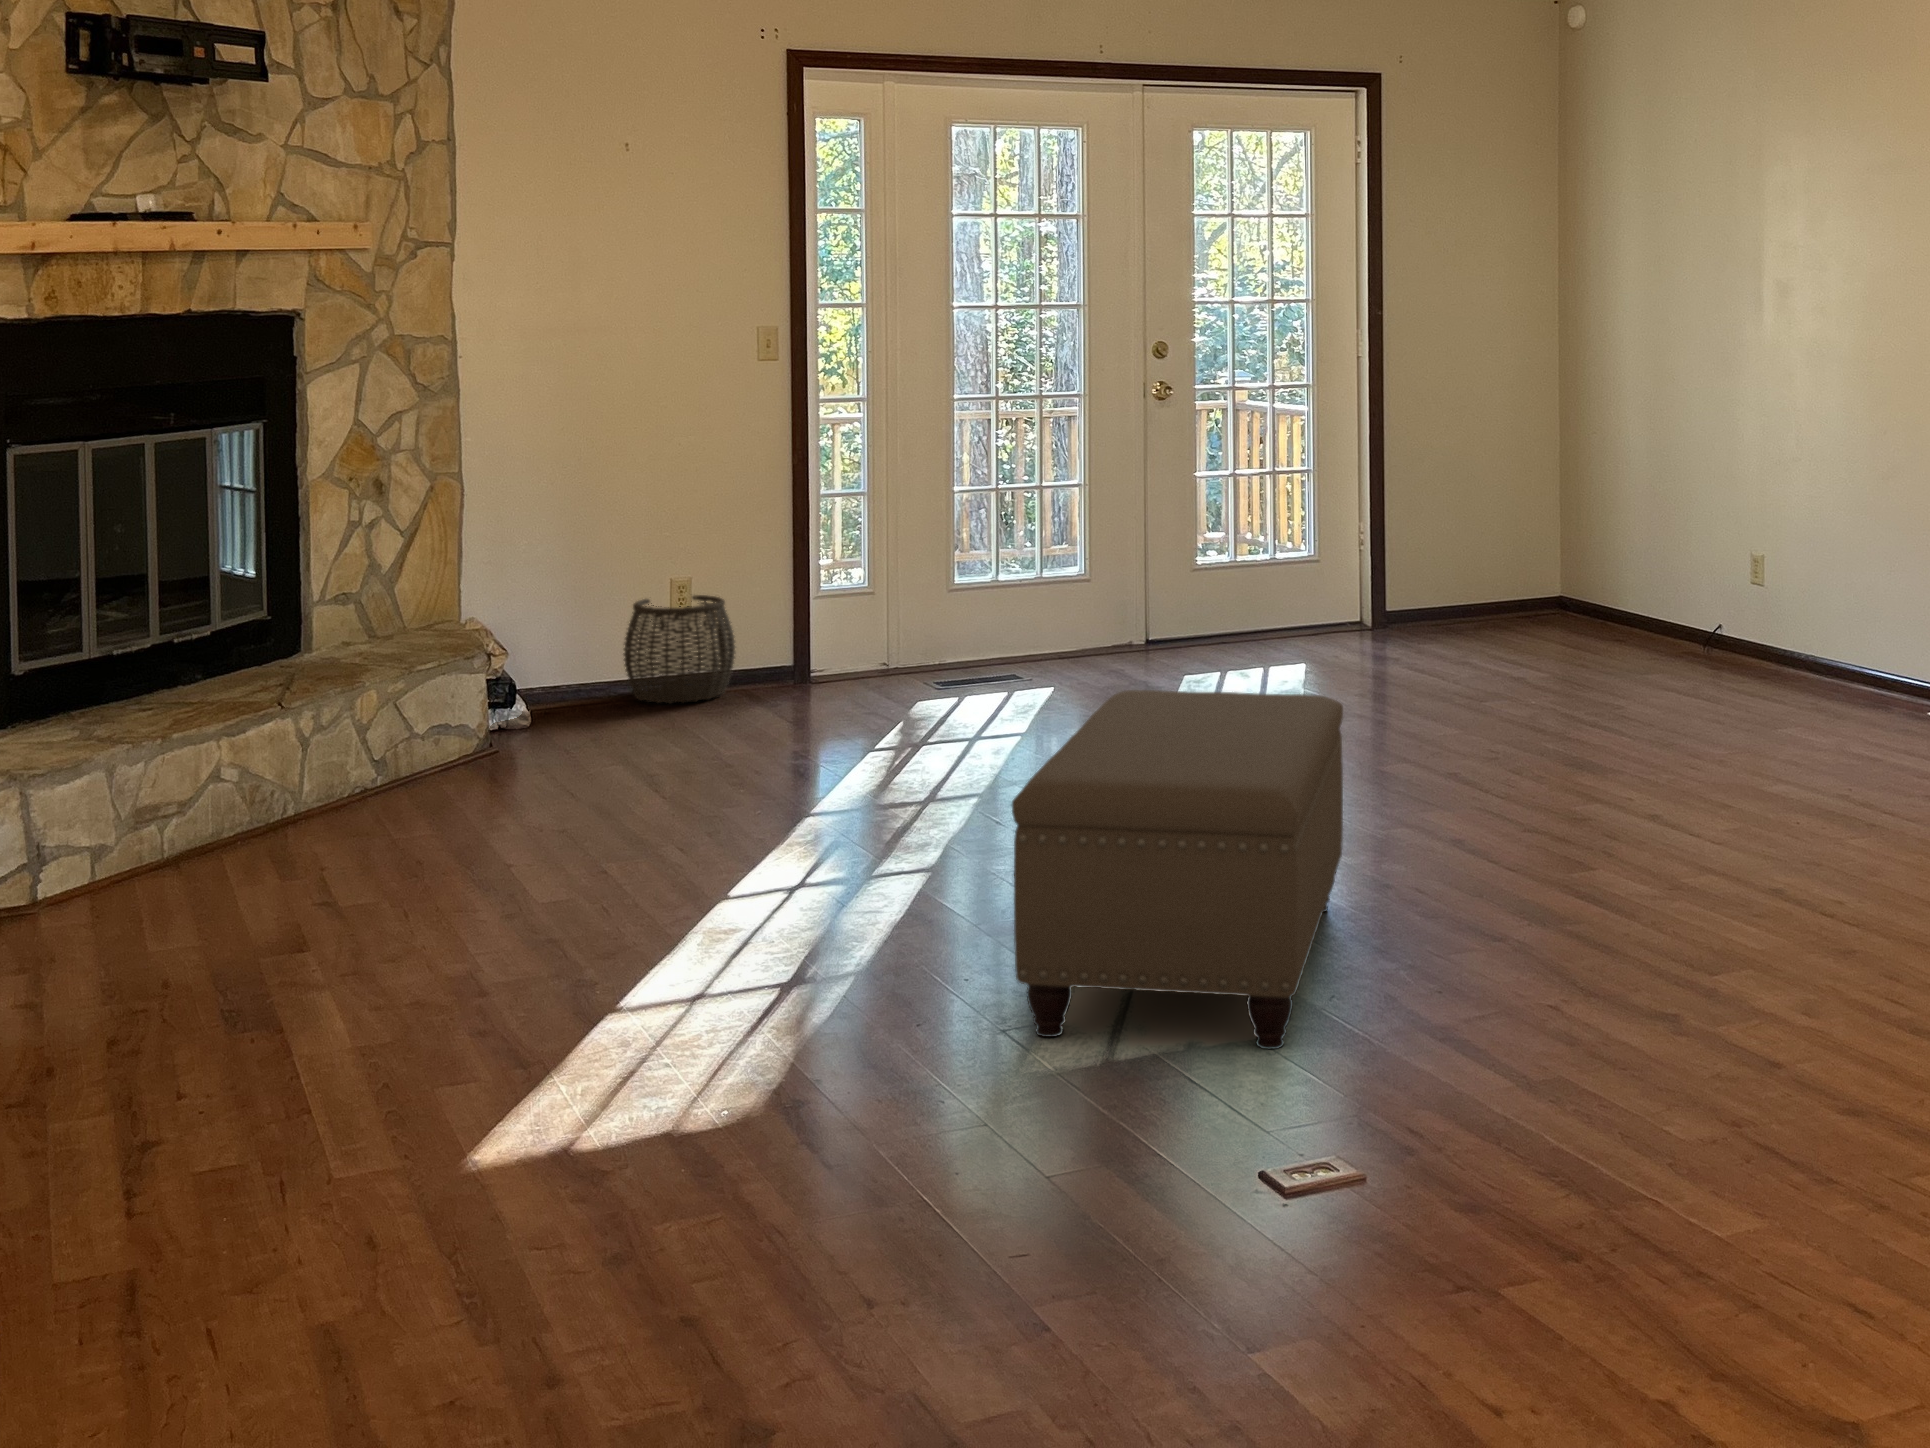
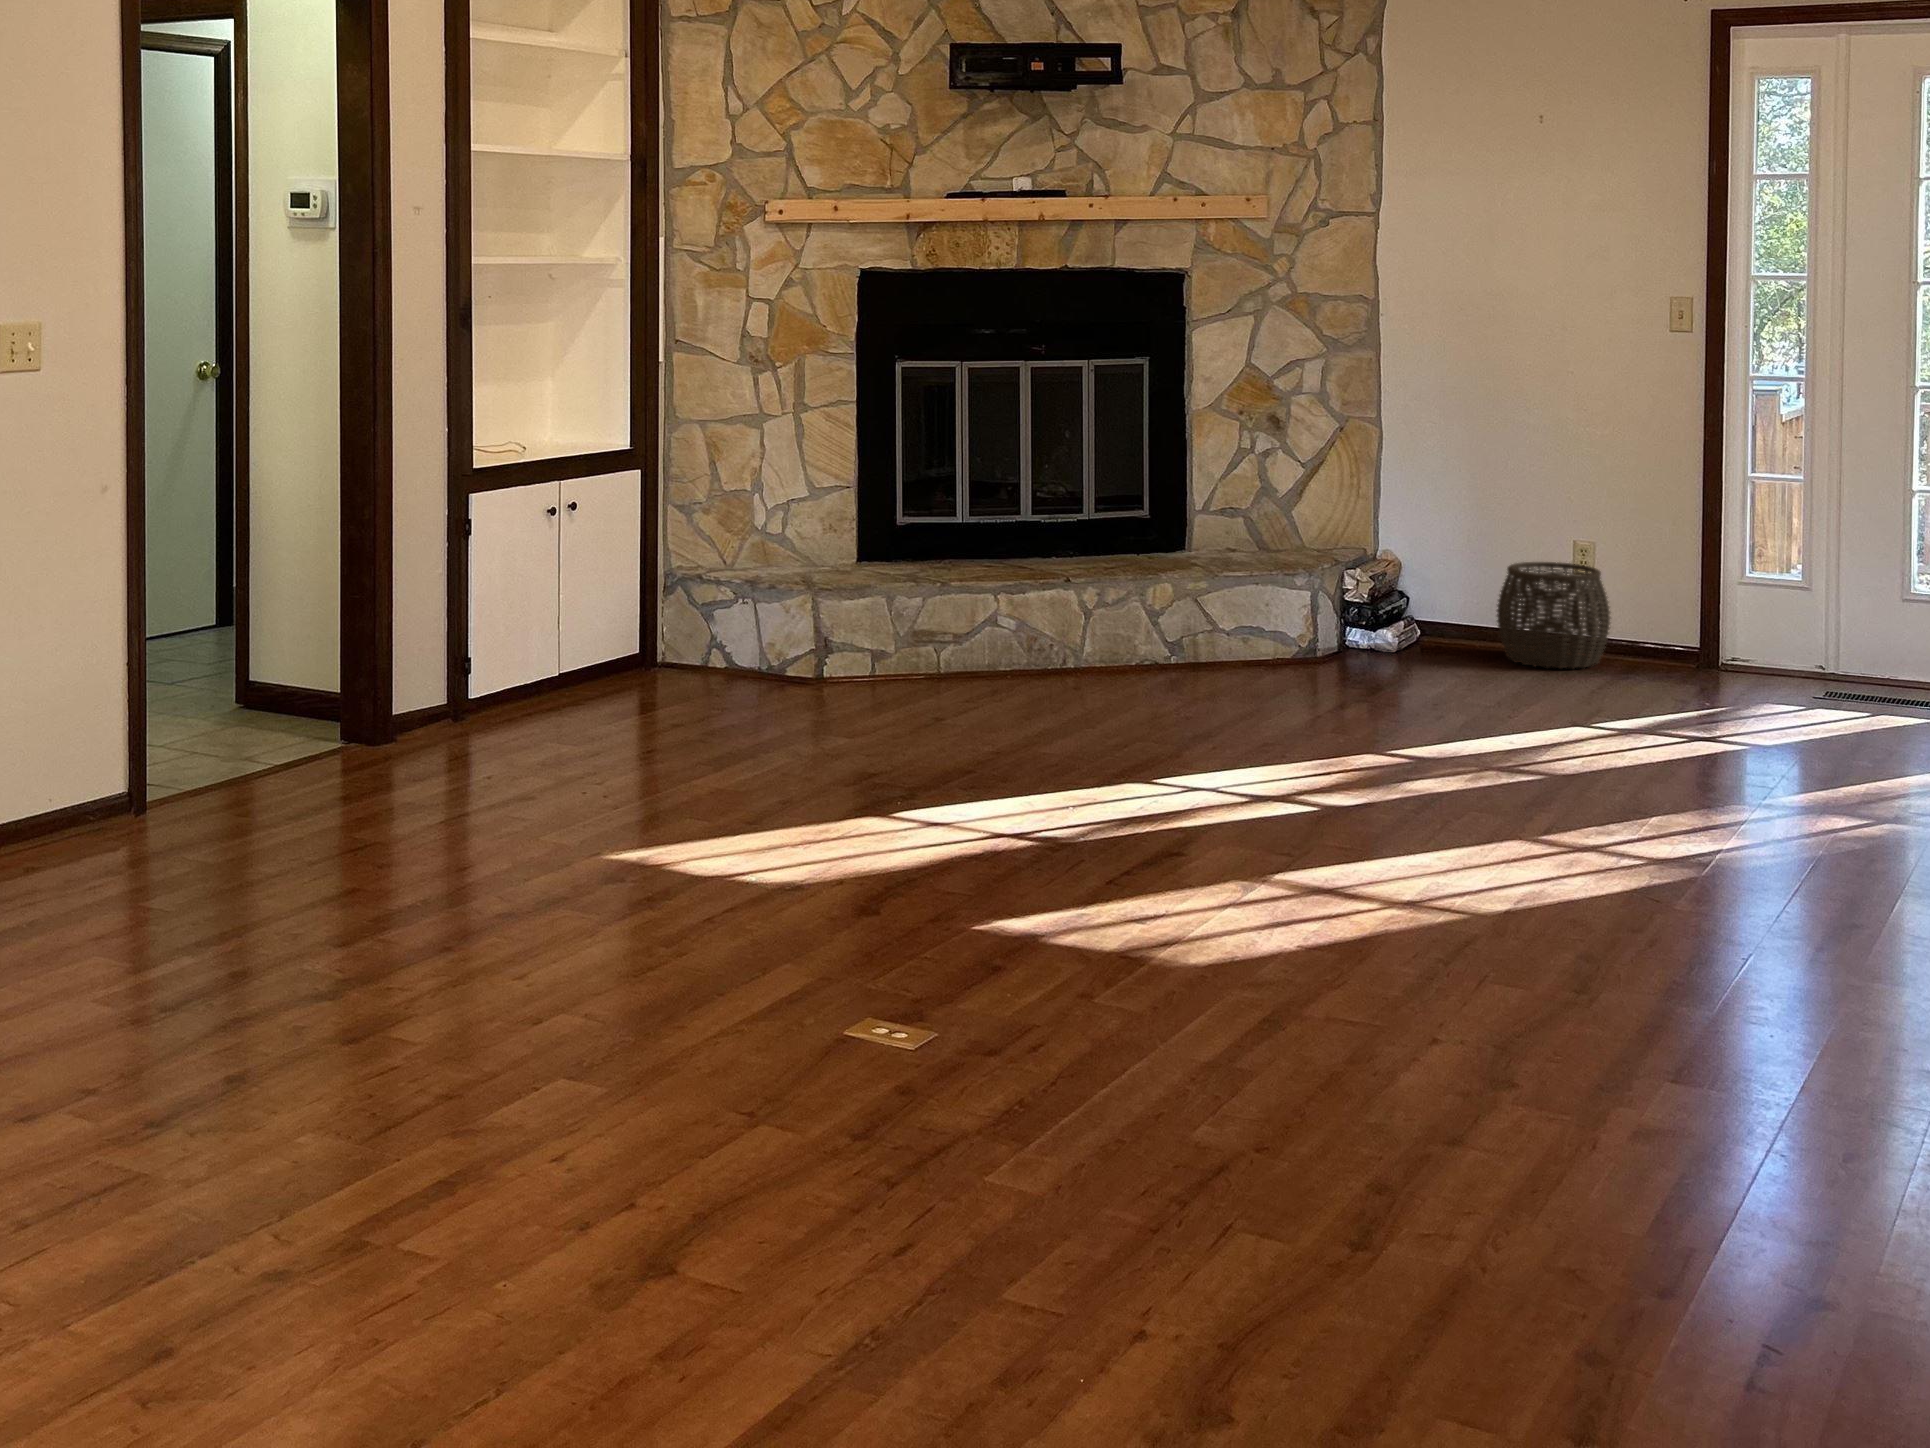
ottoman: present [1012,690,1343,1050] -> none [994,677,1522,1002]

